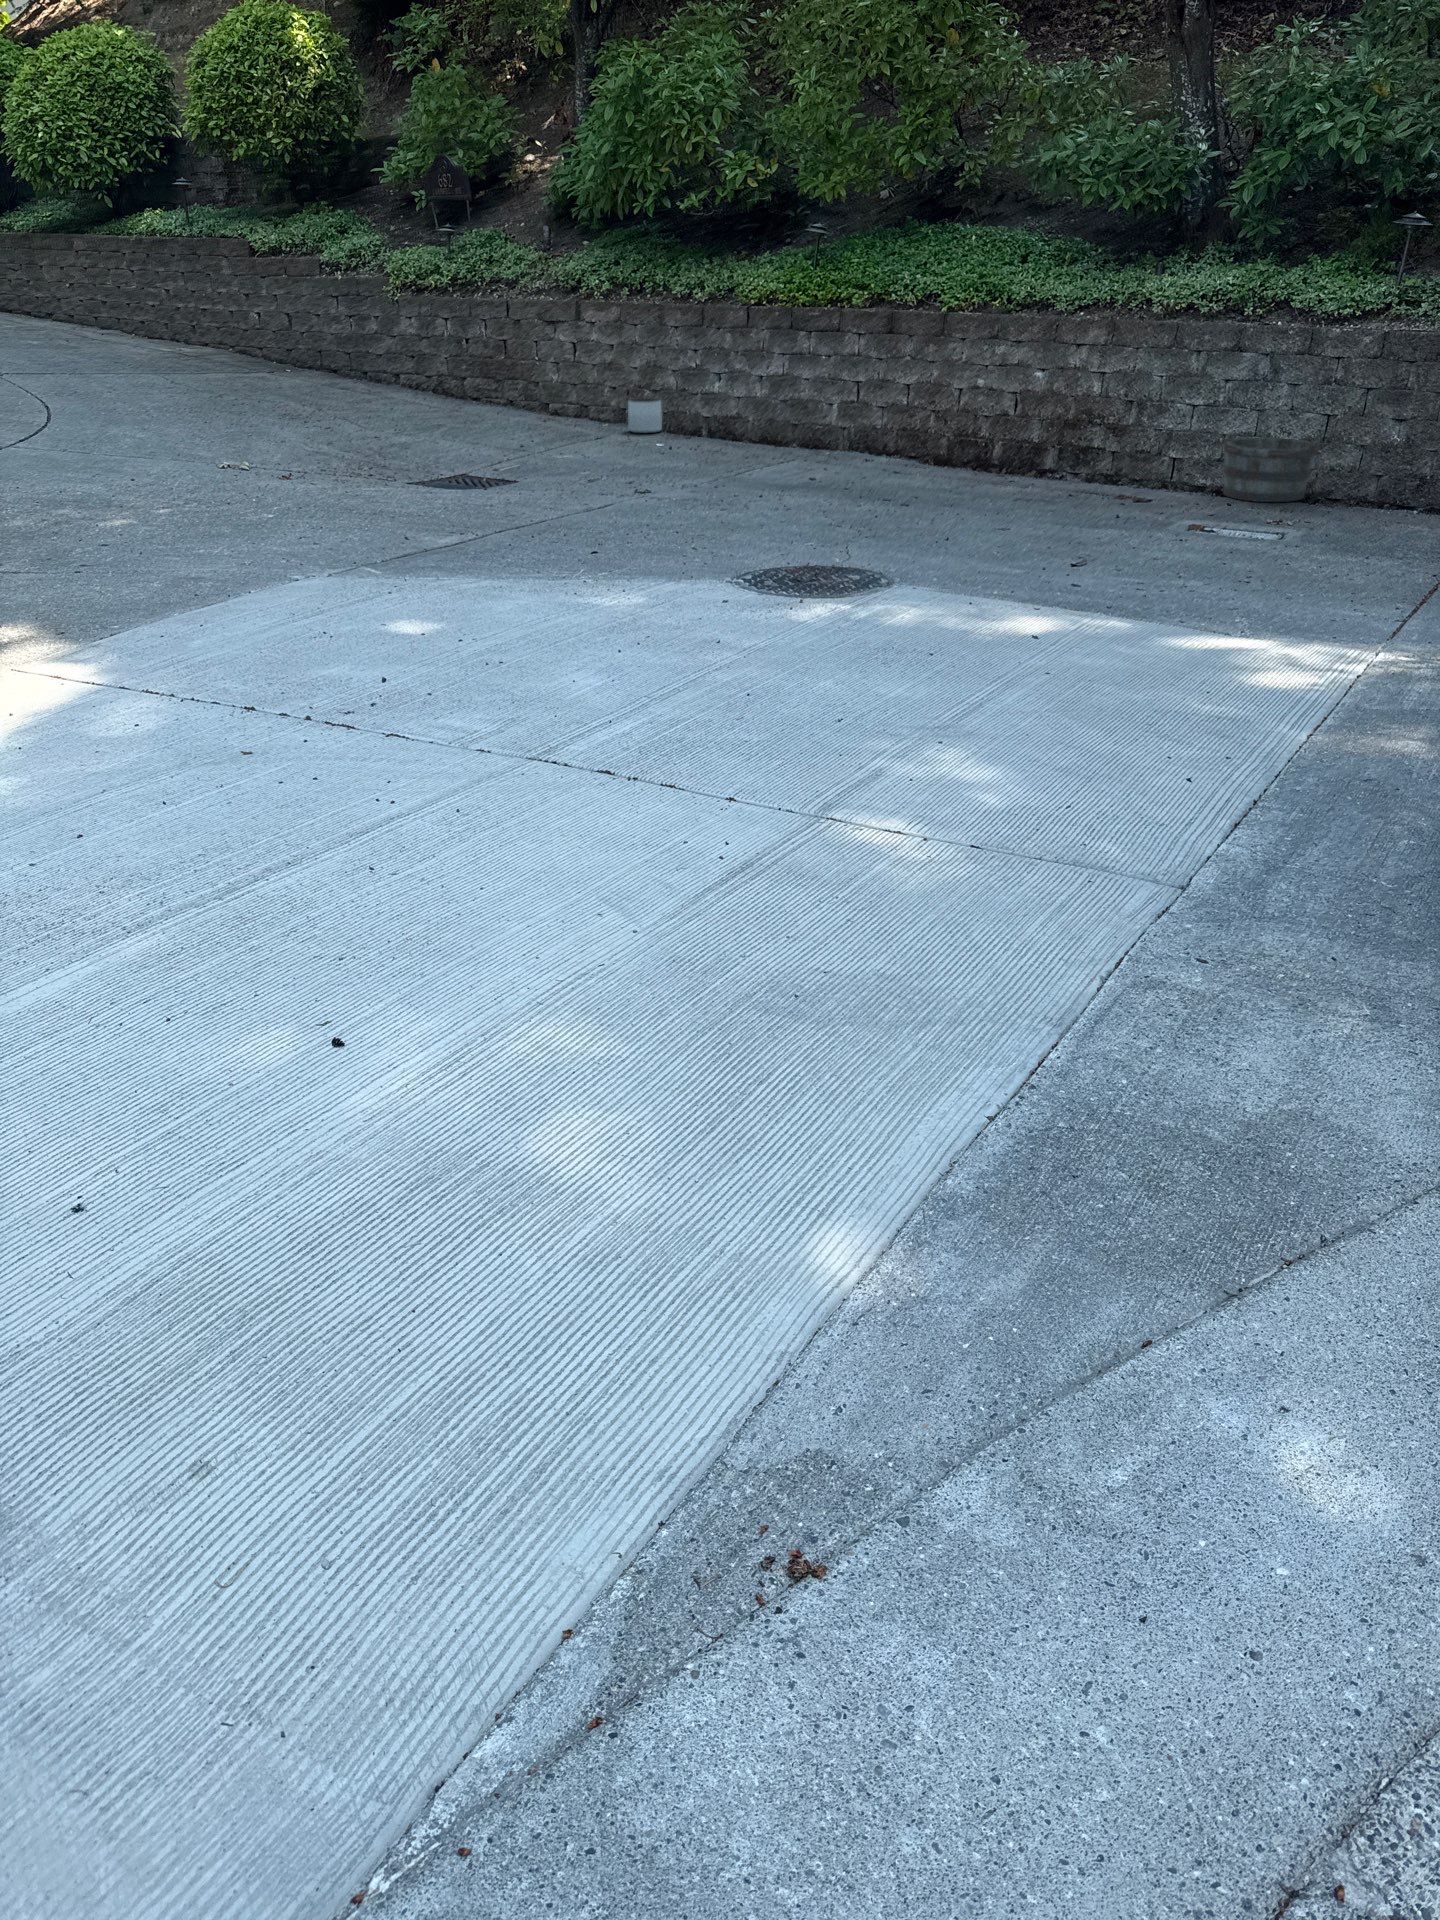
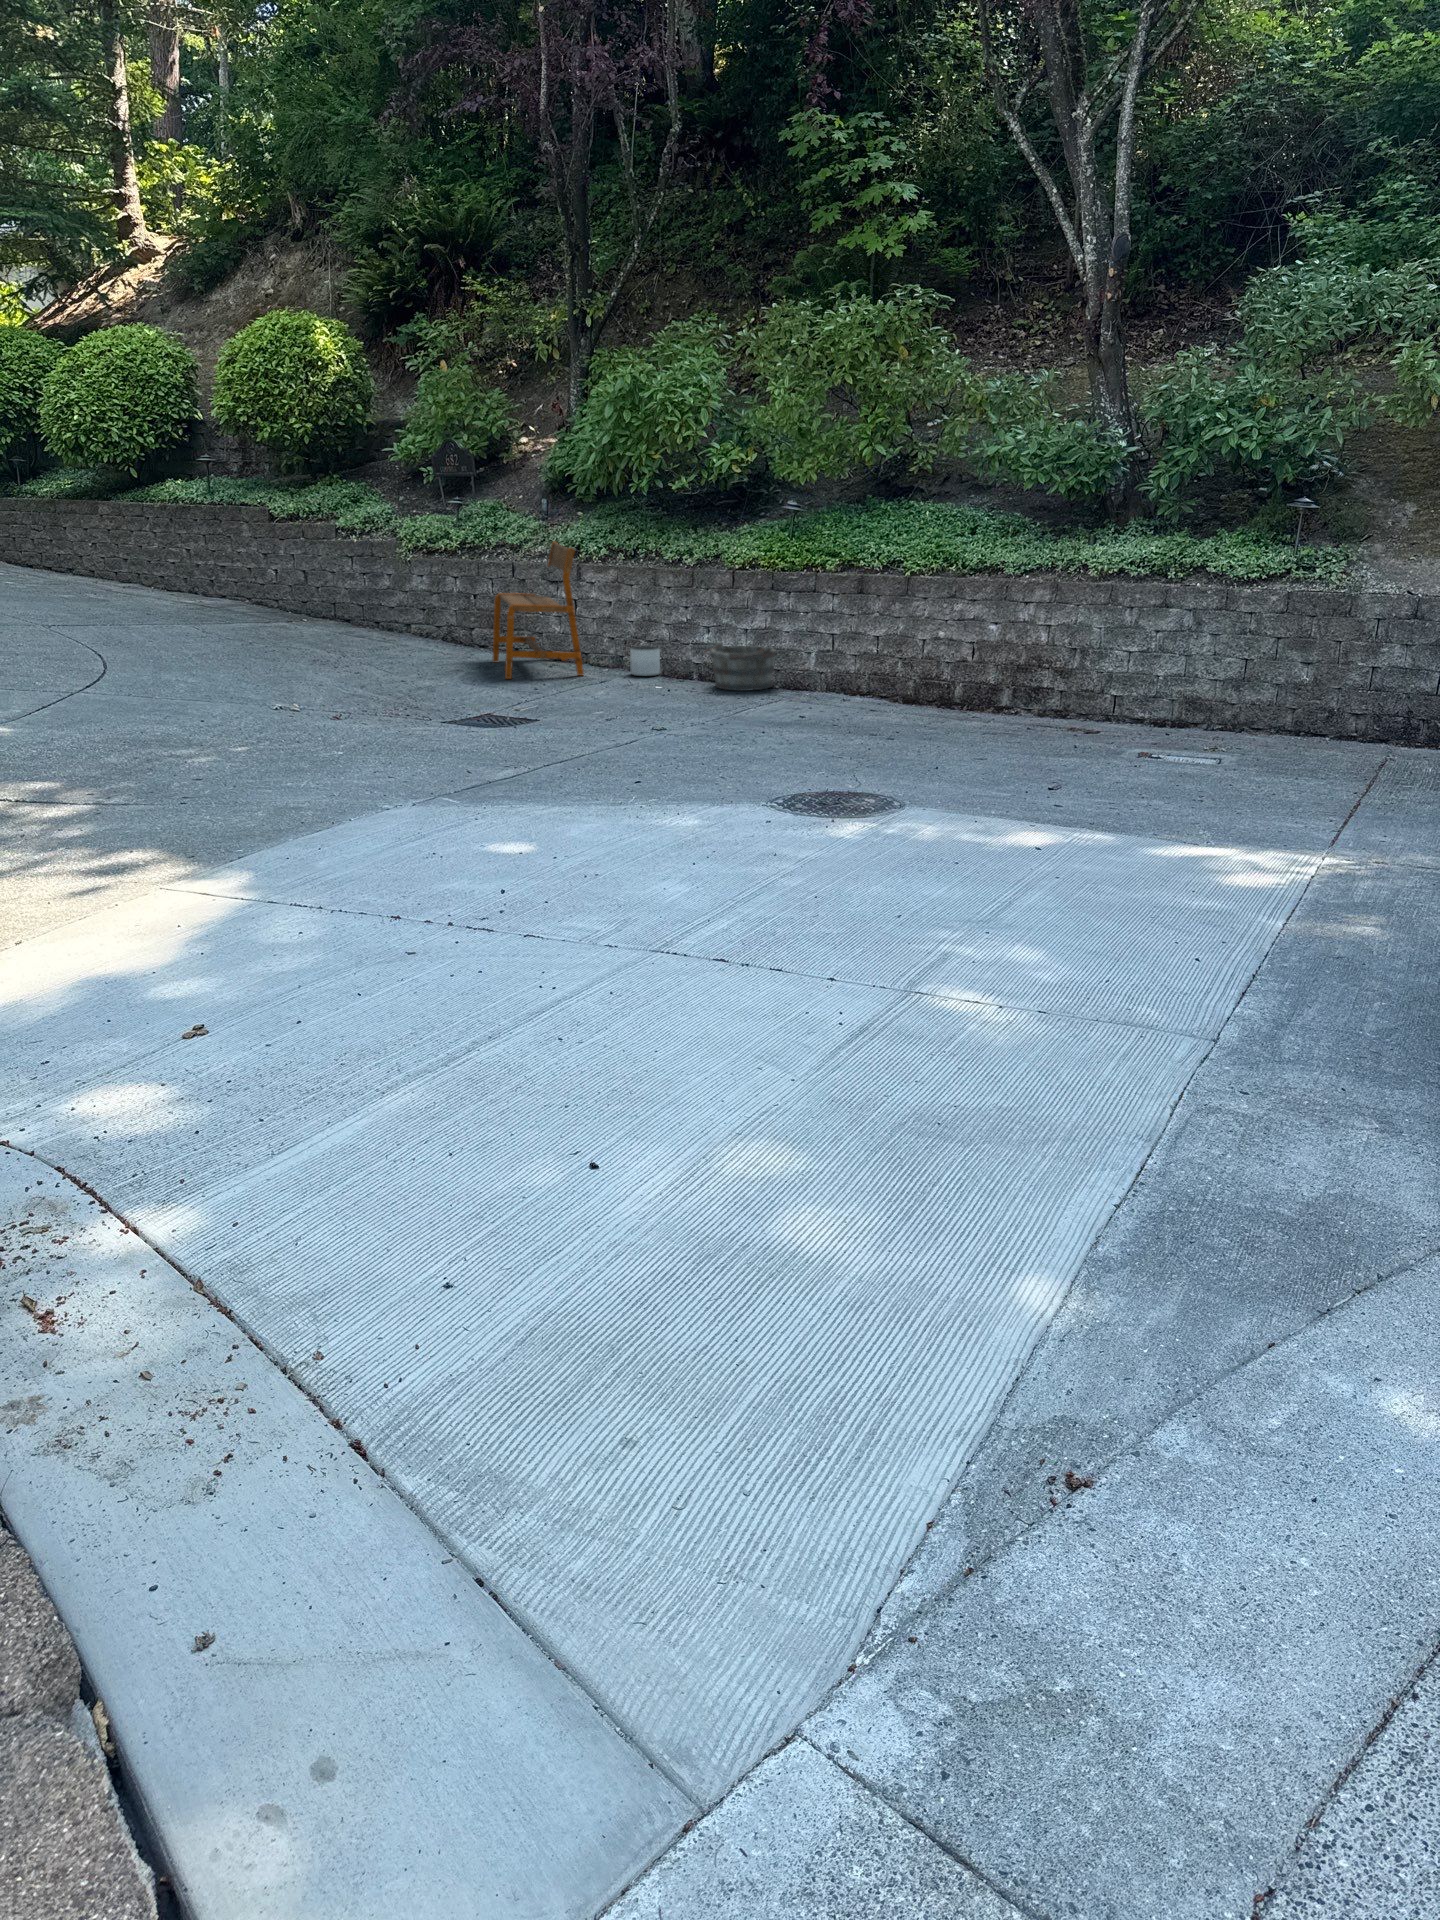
bench: none [482,274,576,435] -> present [492,542,584,679]
bucket: present [1219,432,1320,502] -> present [705,642,776,691]

